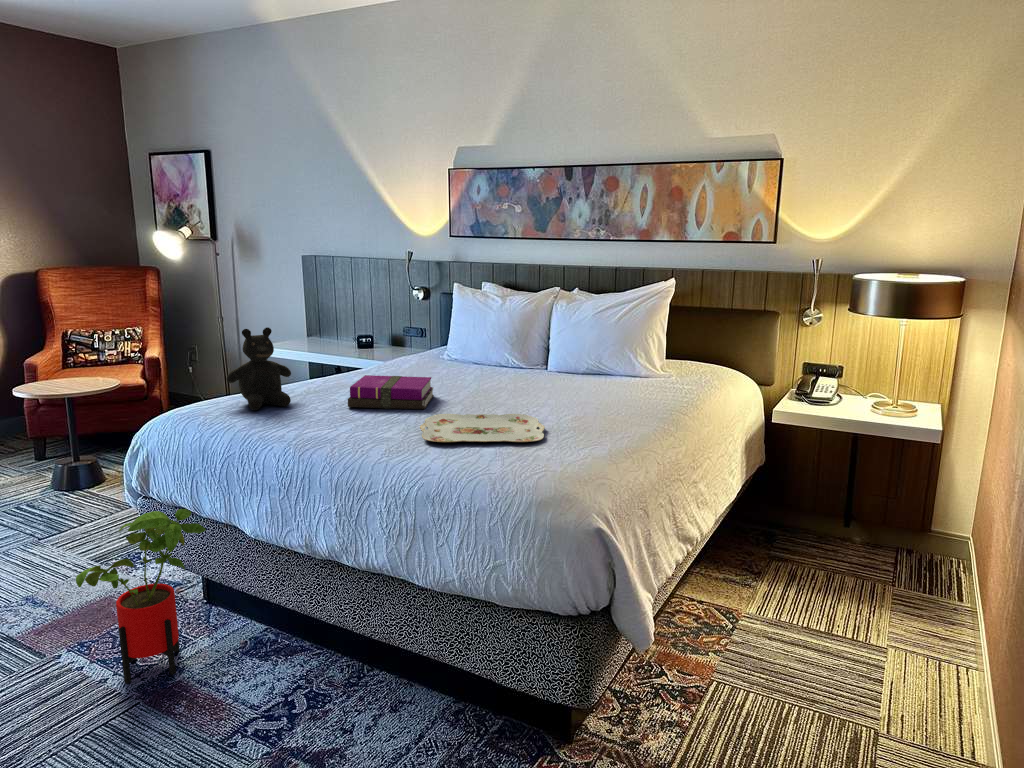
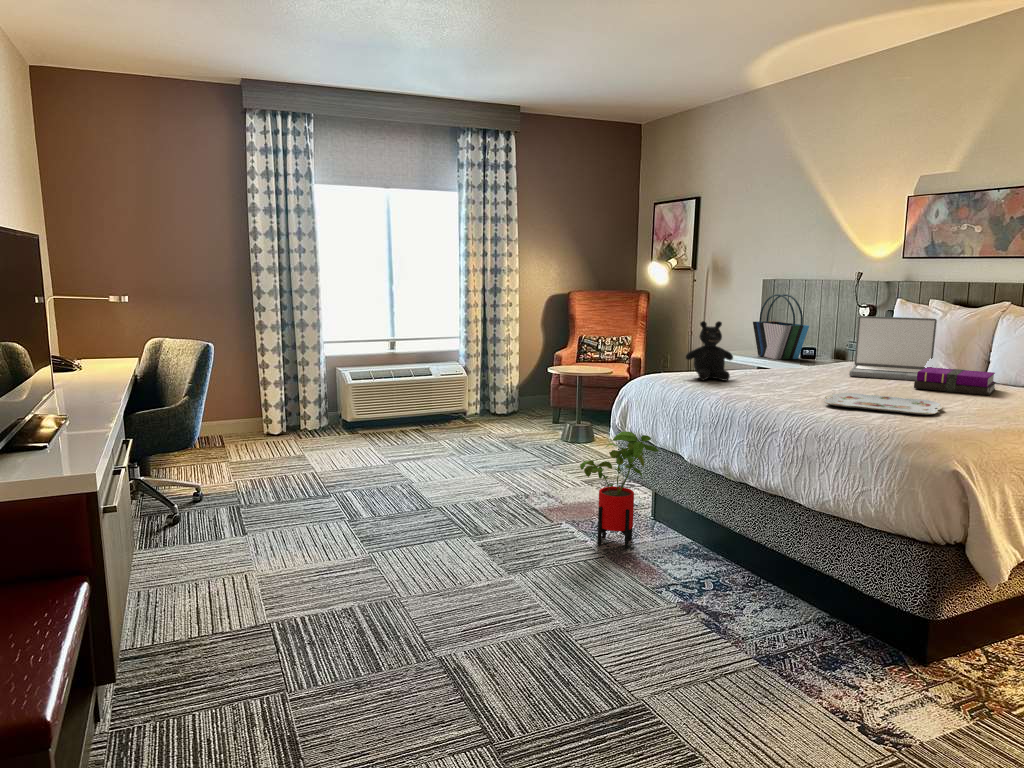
tote bag: none [300,277,366,354] -> present [753,294,809,359]
laptop: none [422,305,502,377] -> present [849,316,937,381]
notebook: present [348,375,434,409] -> present [914,367,996,395]

